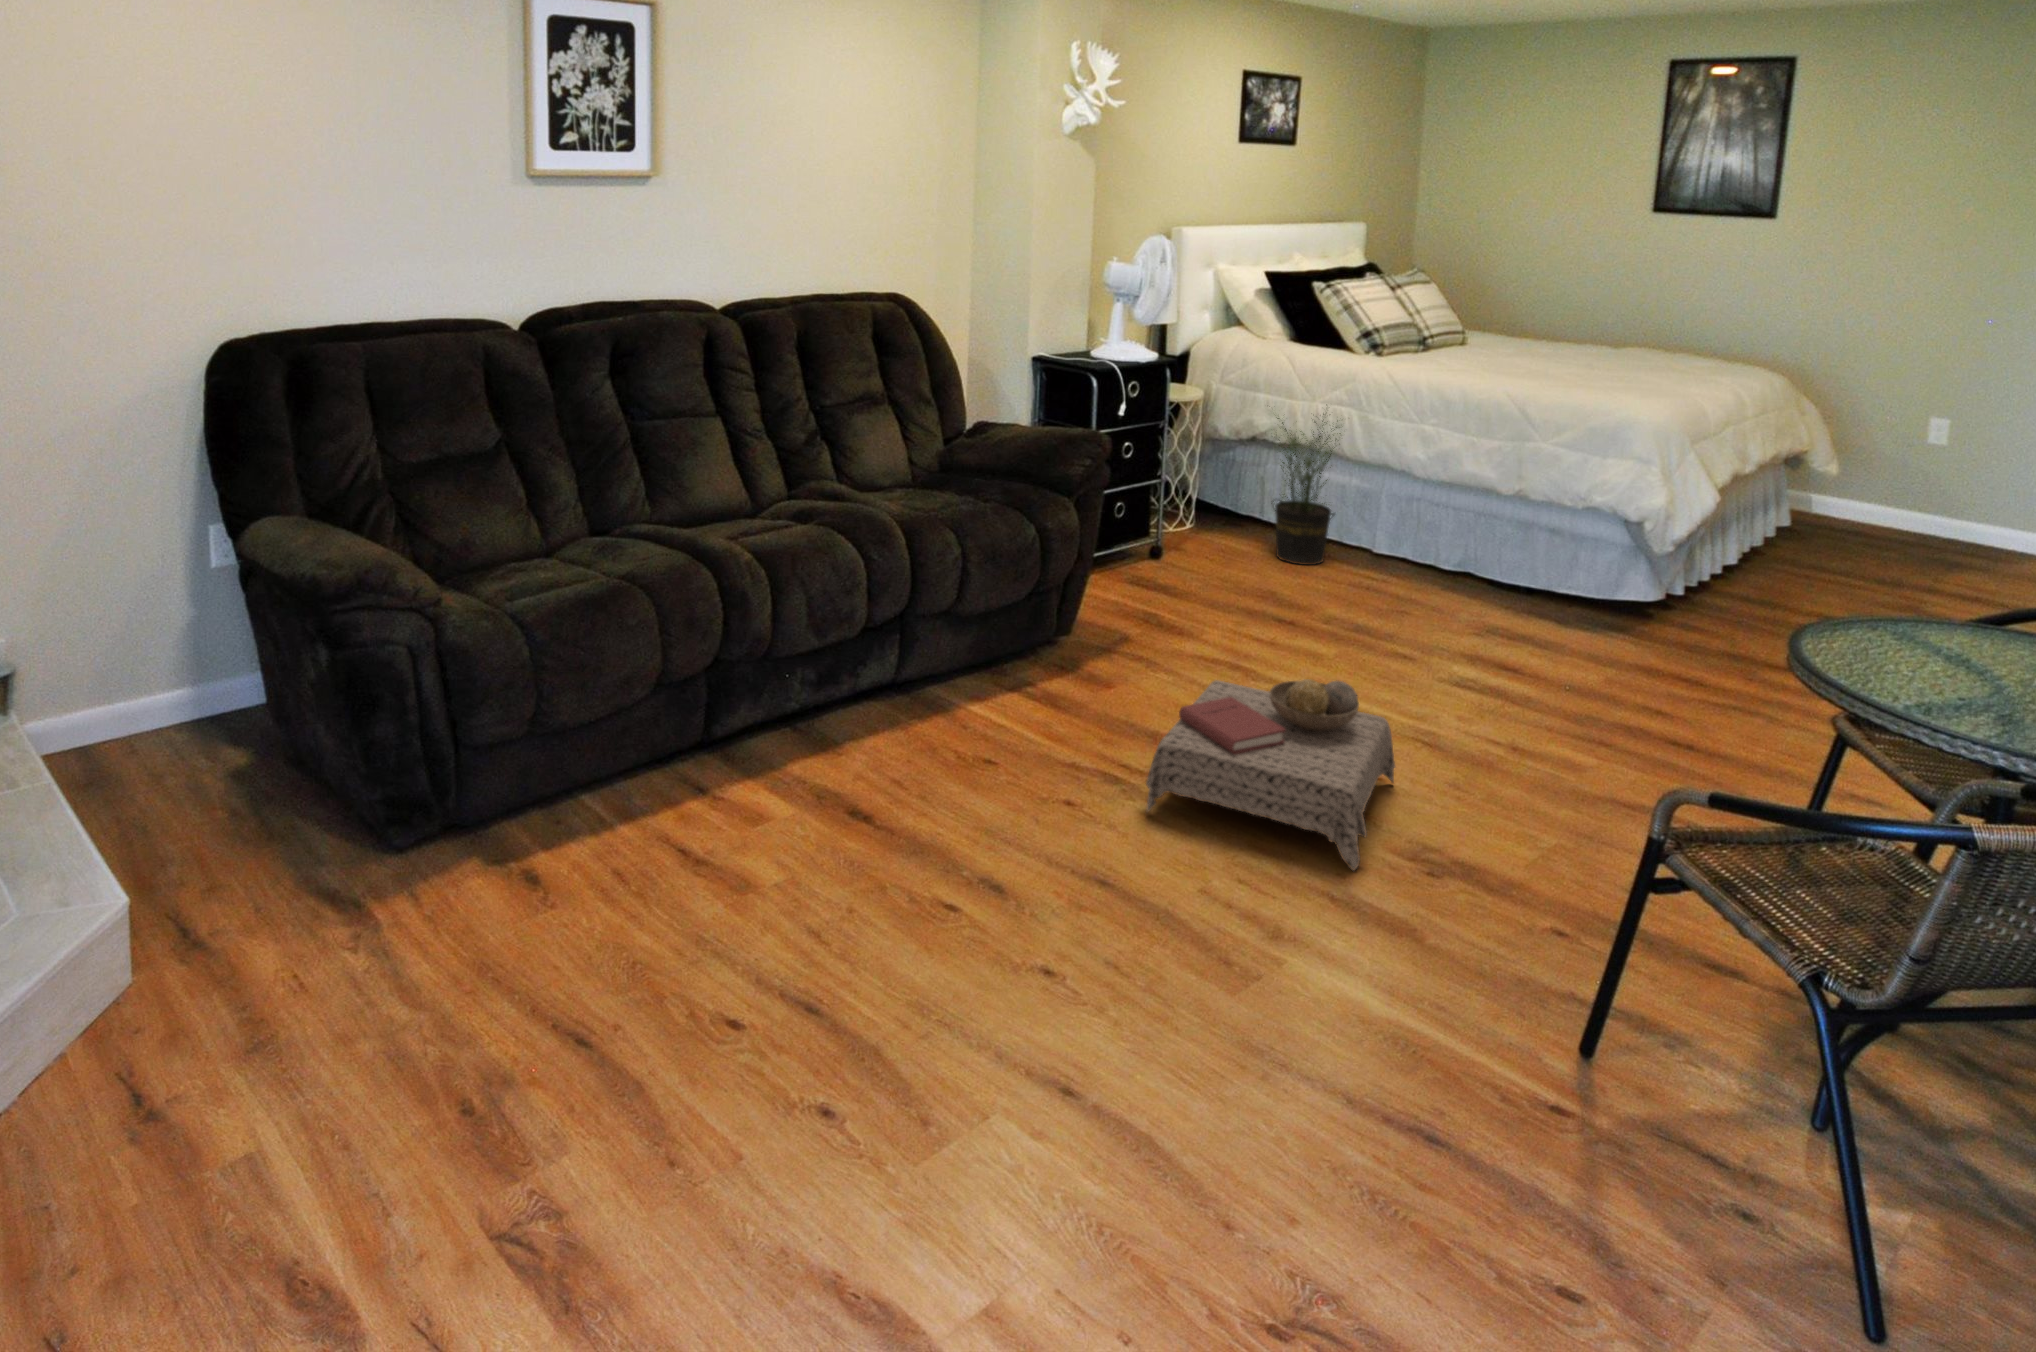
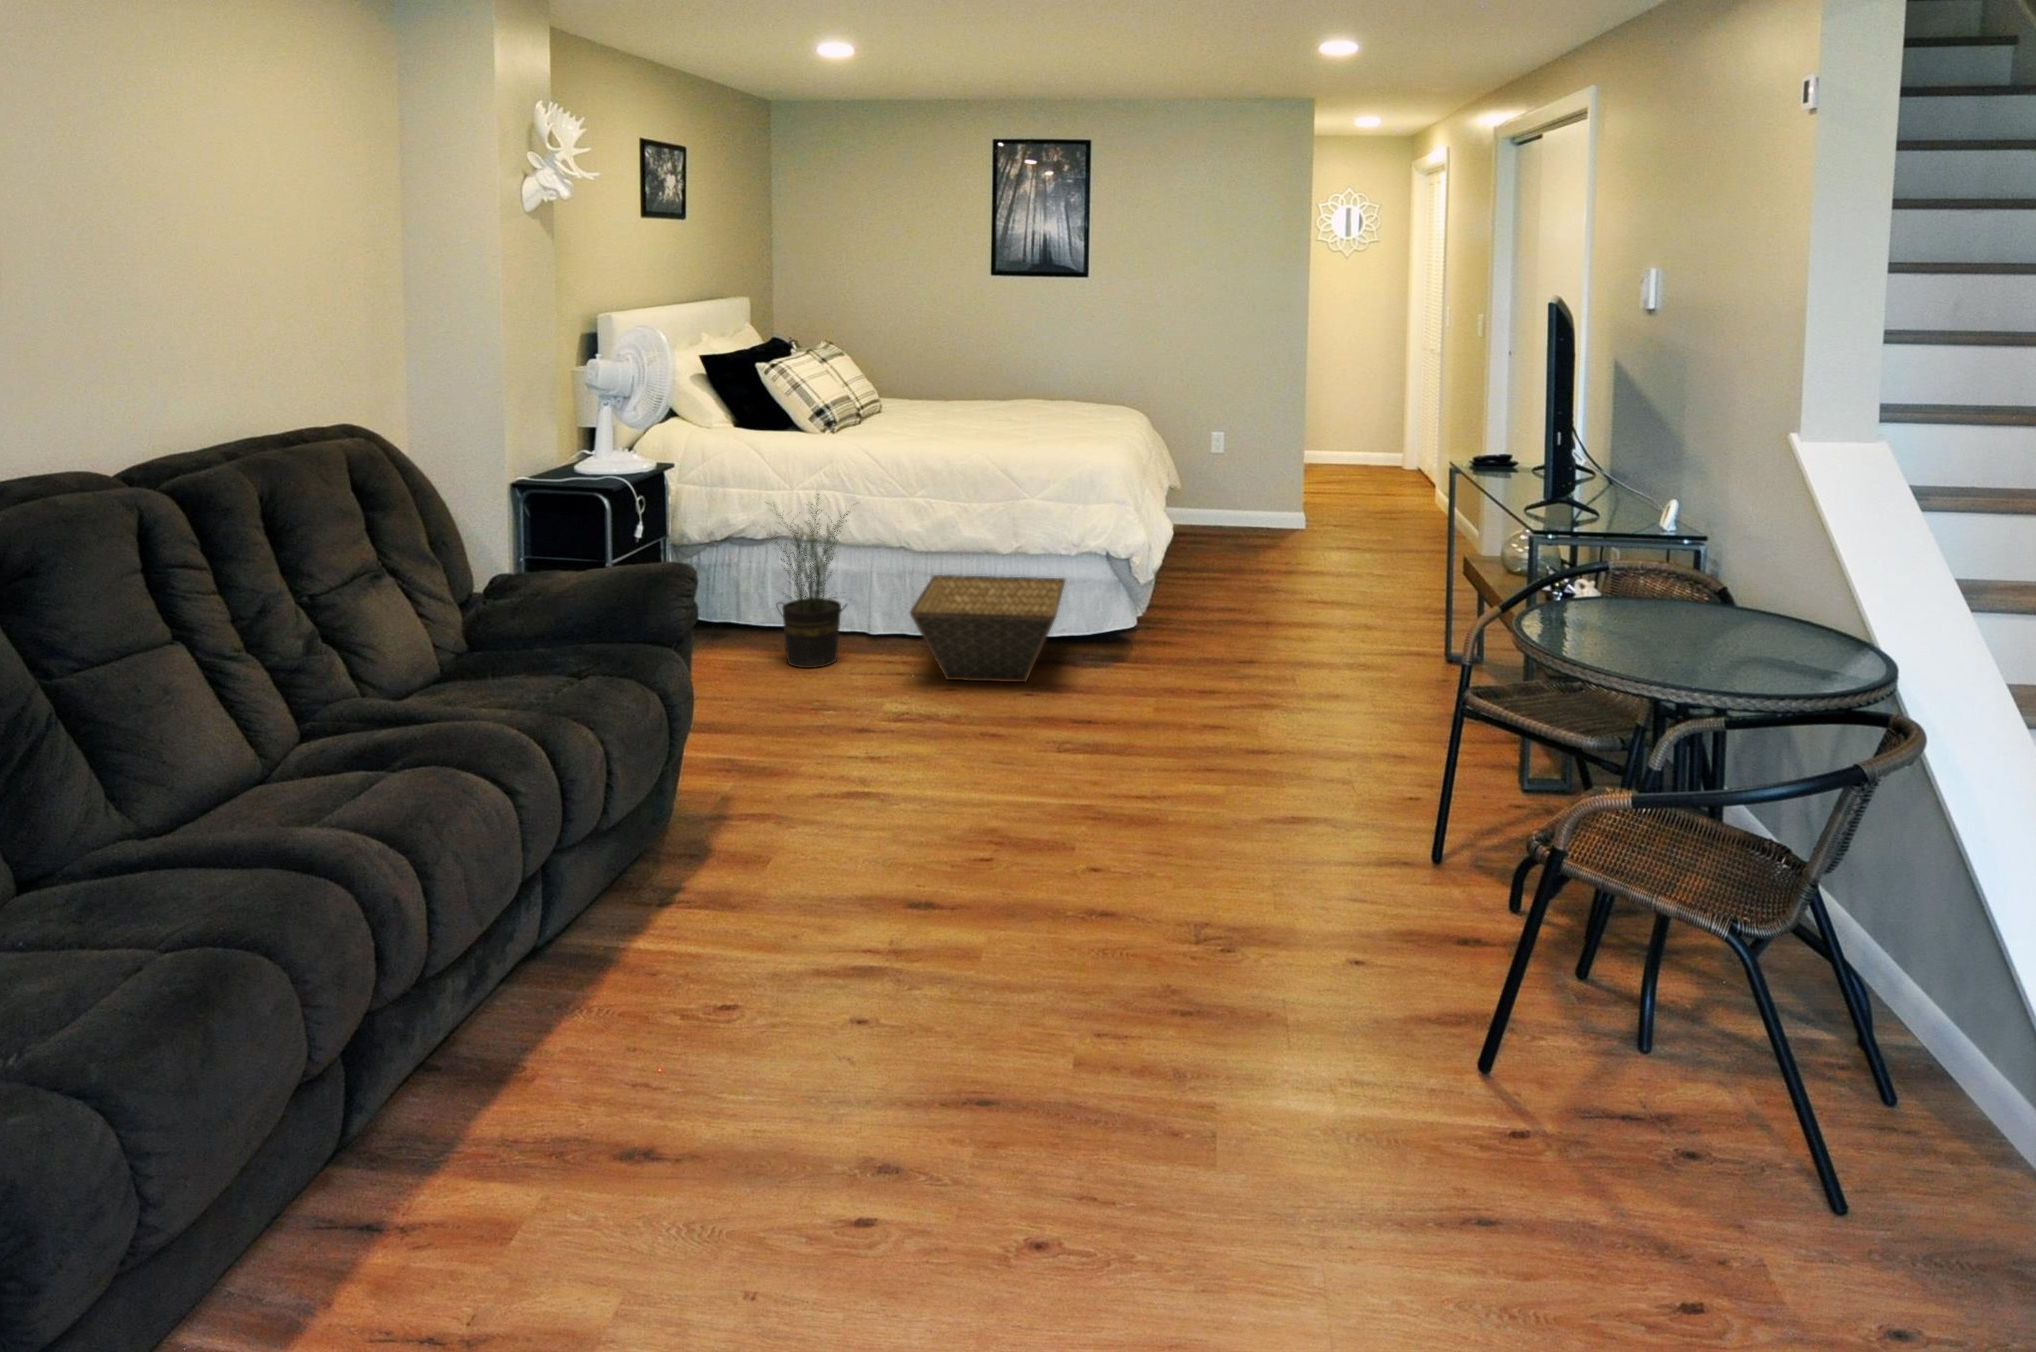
basket: none [1367,503,1570,624] -> present [910,575,1065,682]
ottoman: present [1146,679,1395,870] -> none [910,776,1165,992]

